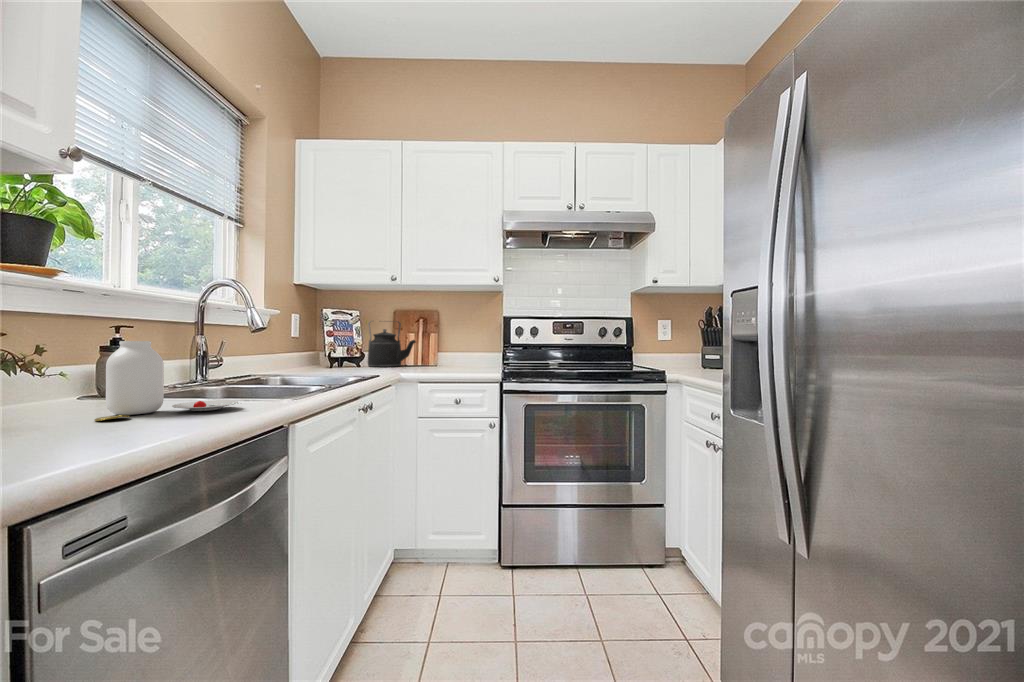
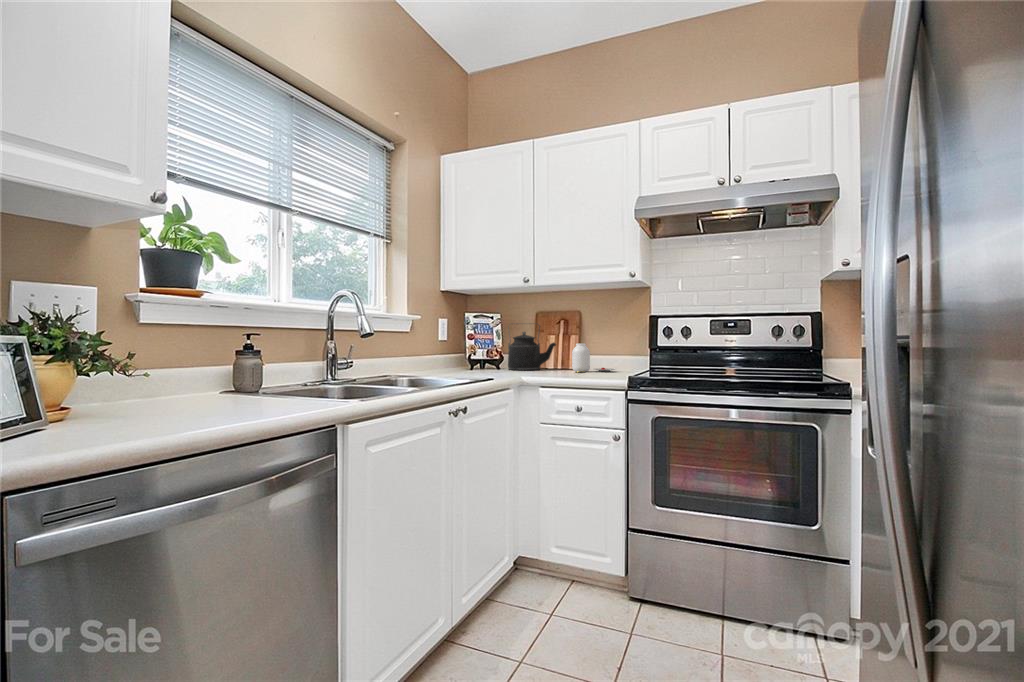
jar: present [94,341,240,421] -> present [572,343,615,373]

